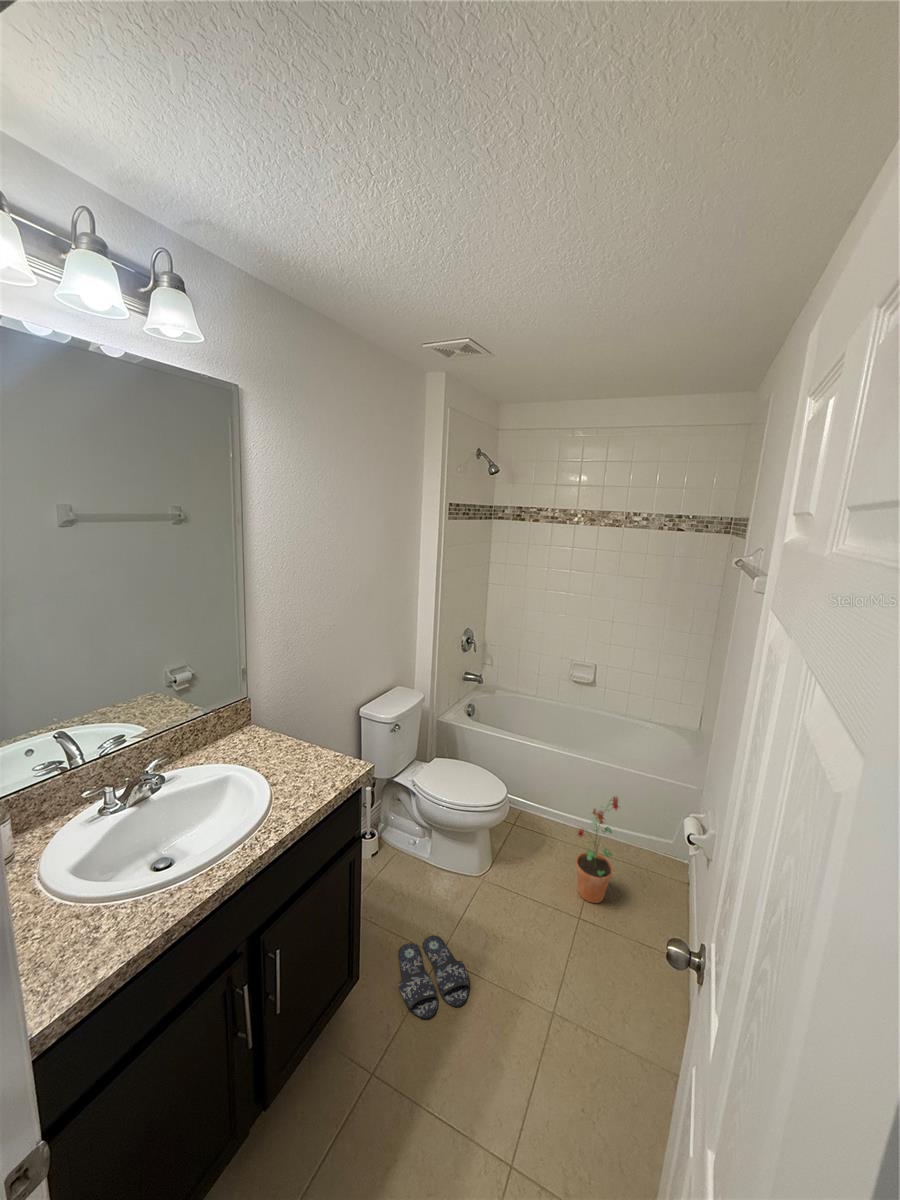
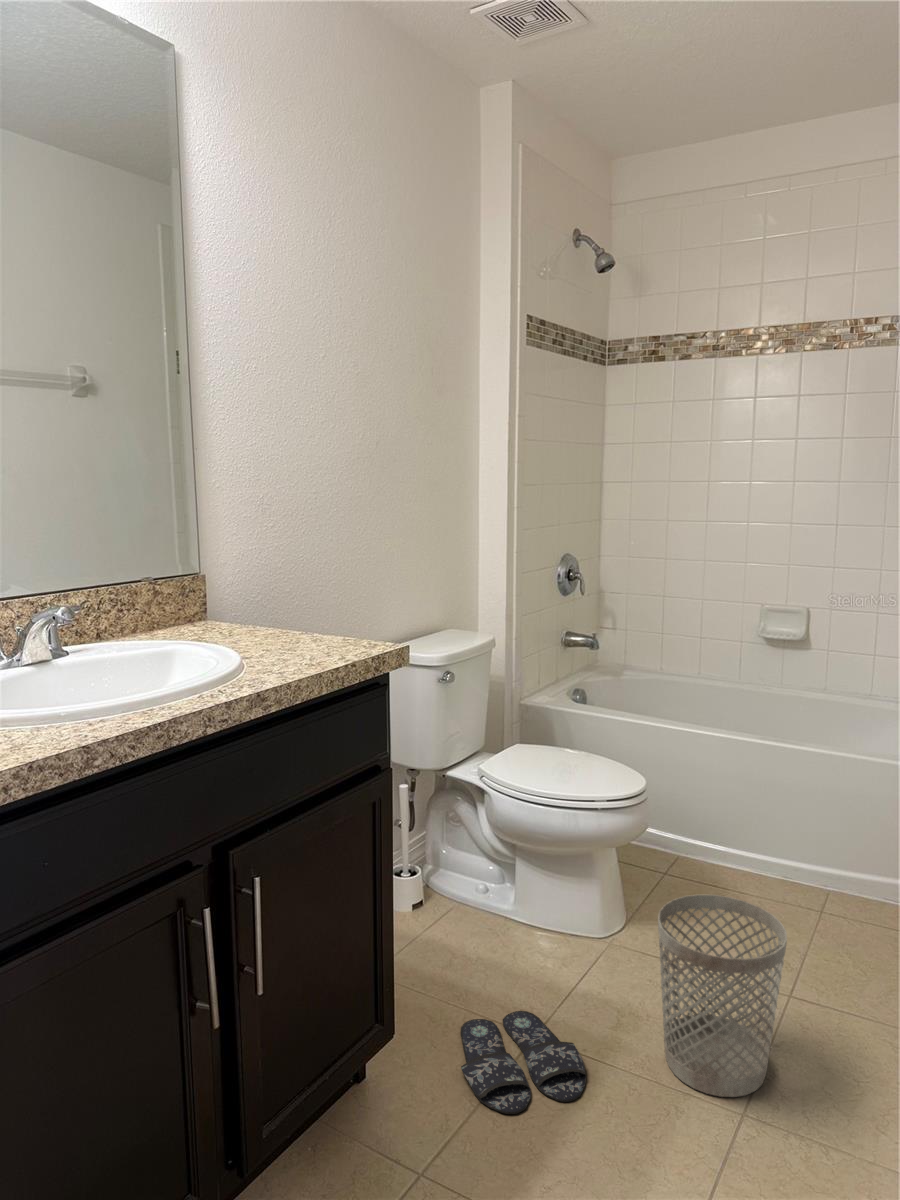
potted plant: present [576,797,619,903] -> none [774,782,860,979]
wastebasket: none [512,874,582,997] -> present [658,895,787,1097]

